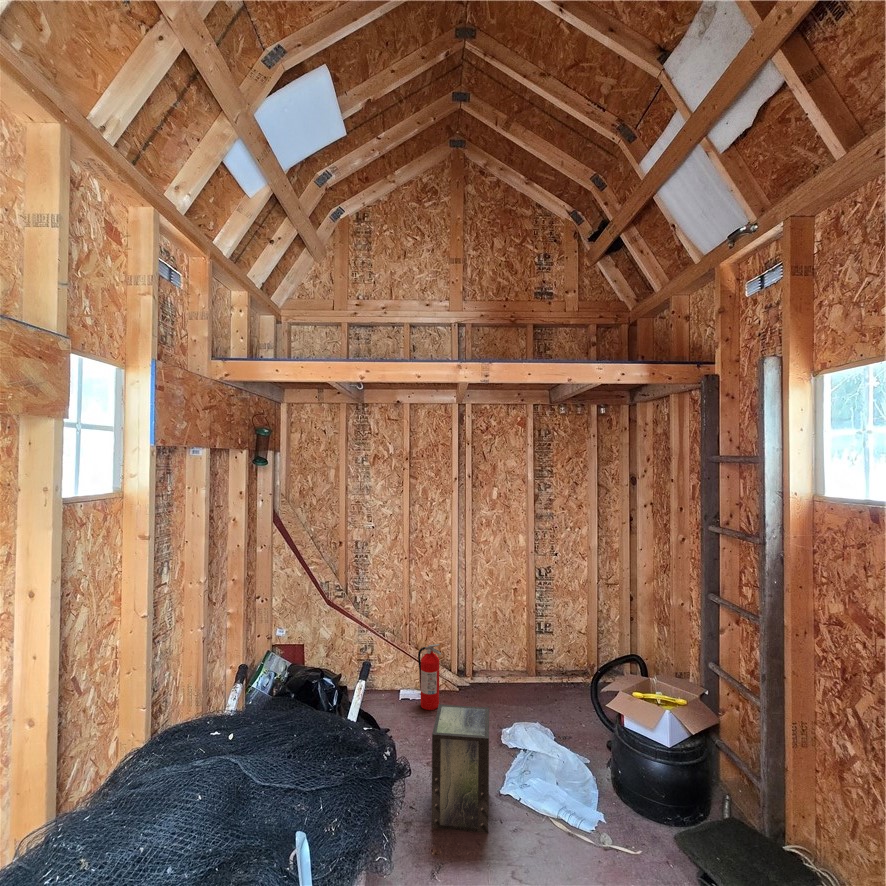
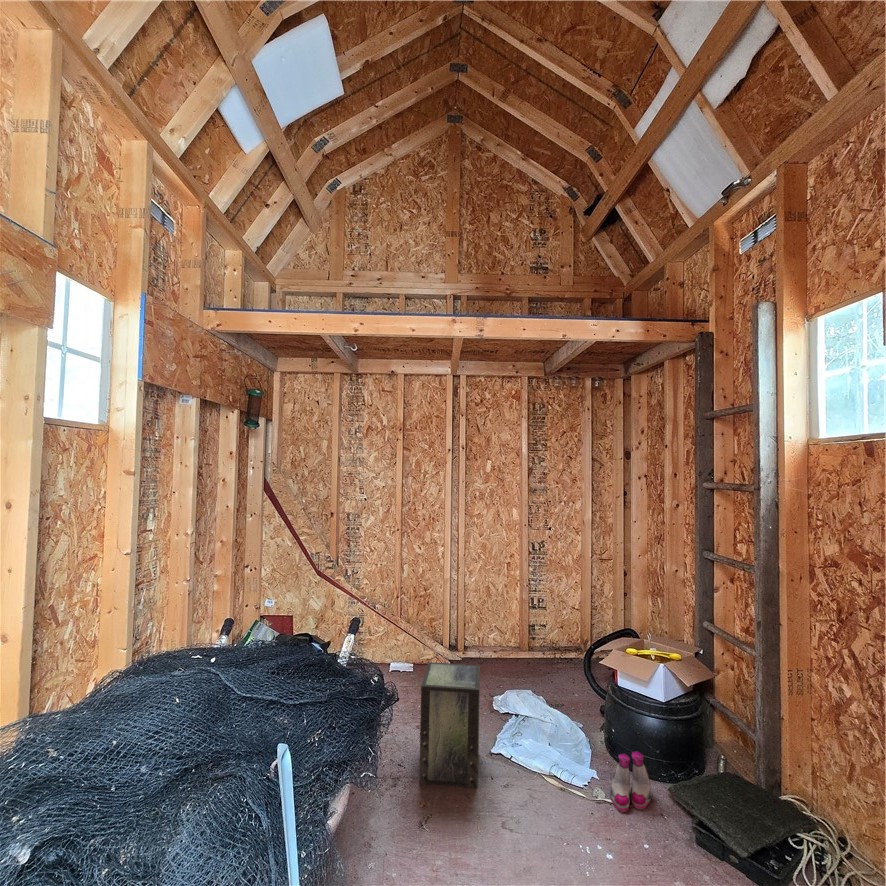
fire extinguisher: present [418,644,441,710] -> none [408,615,432,682]
boots: none [618,798,658,860] -> present [610,751,651,812]

